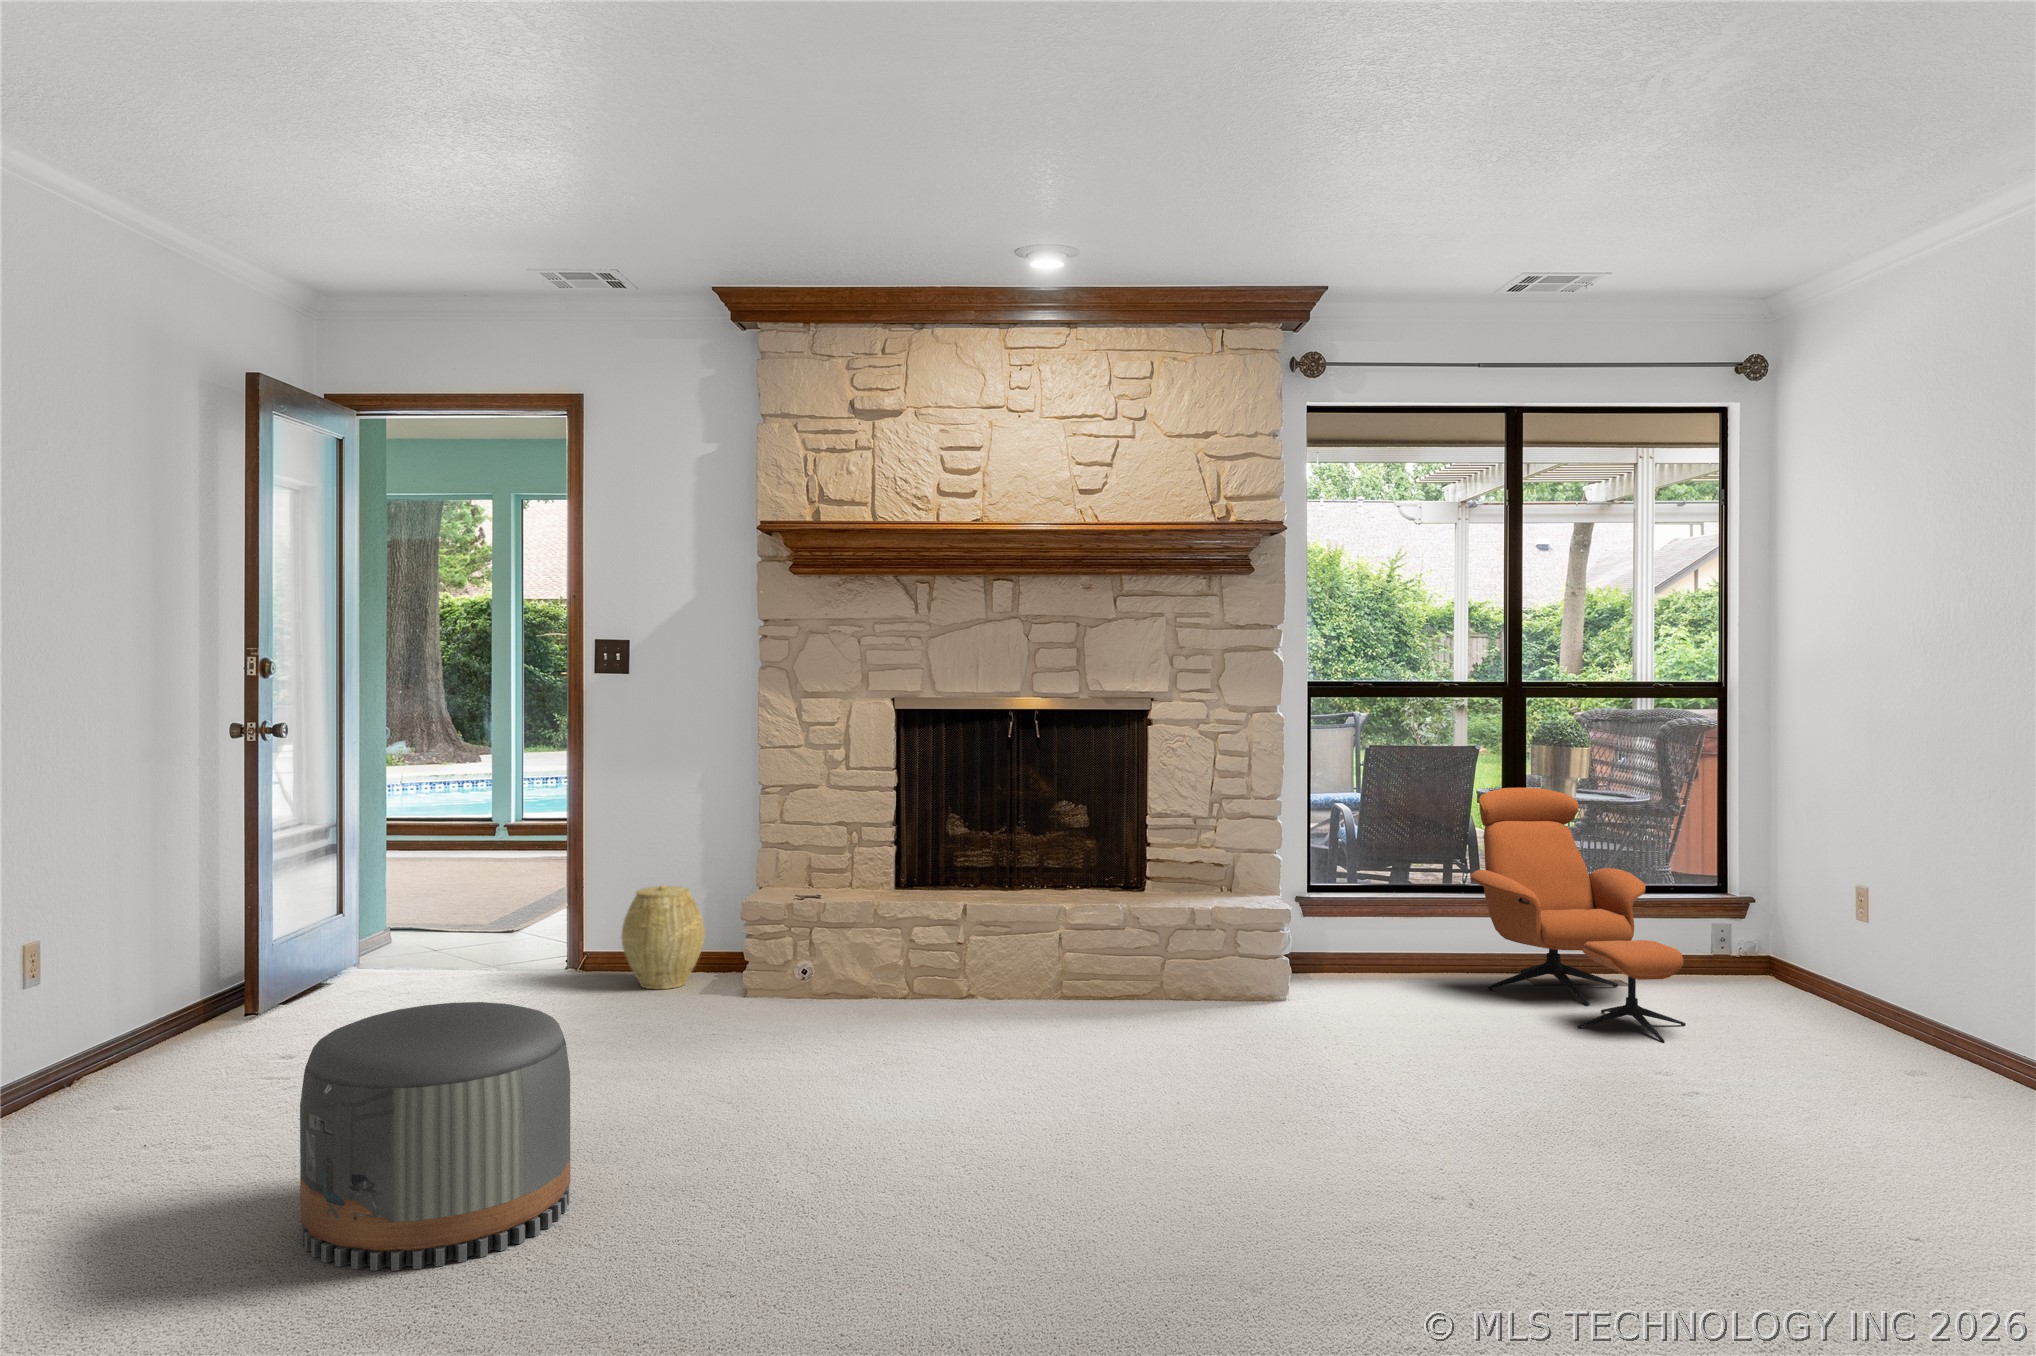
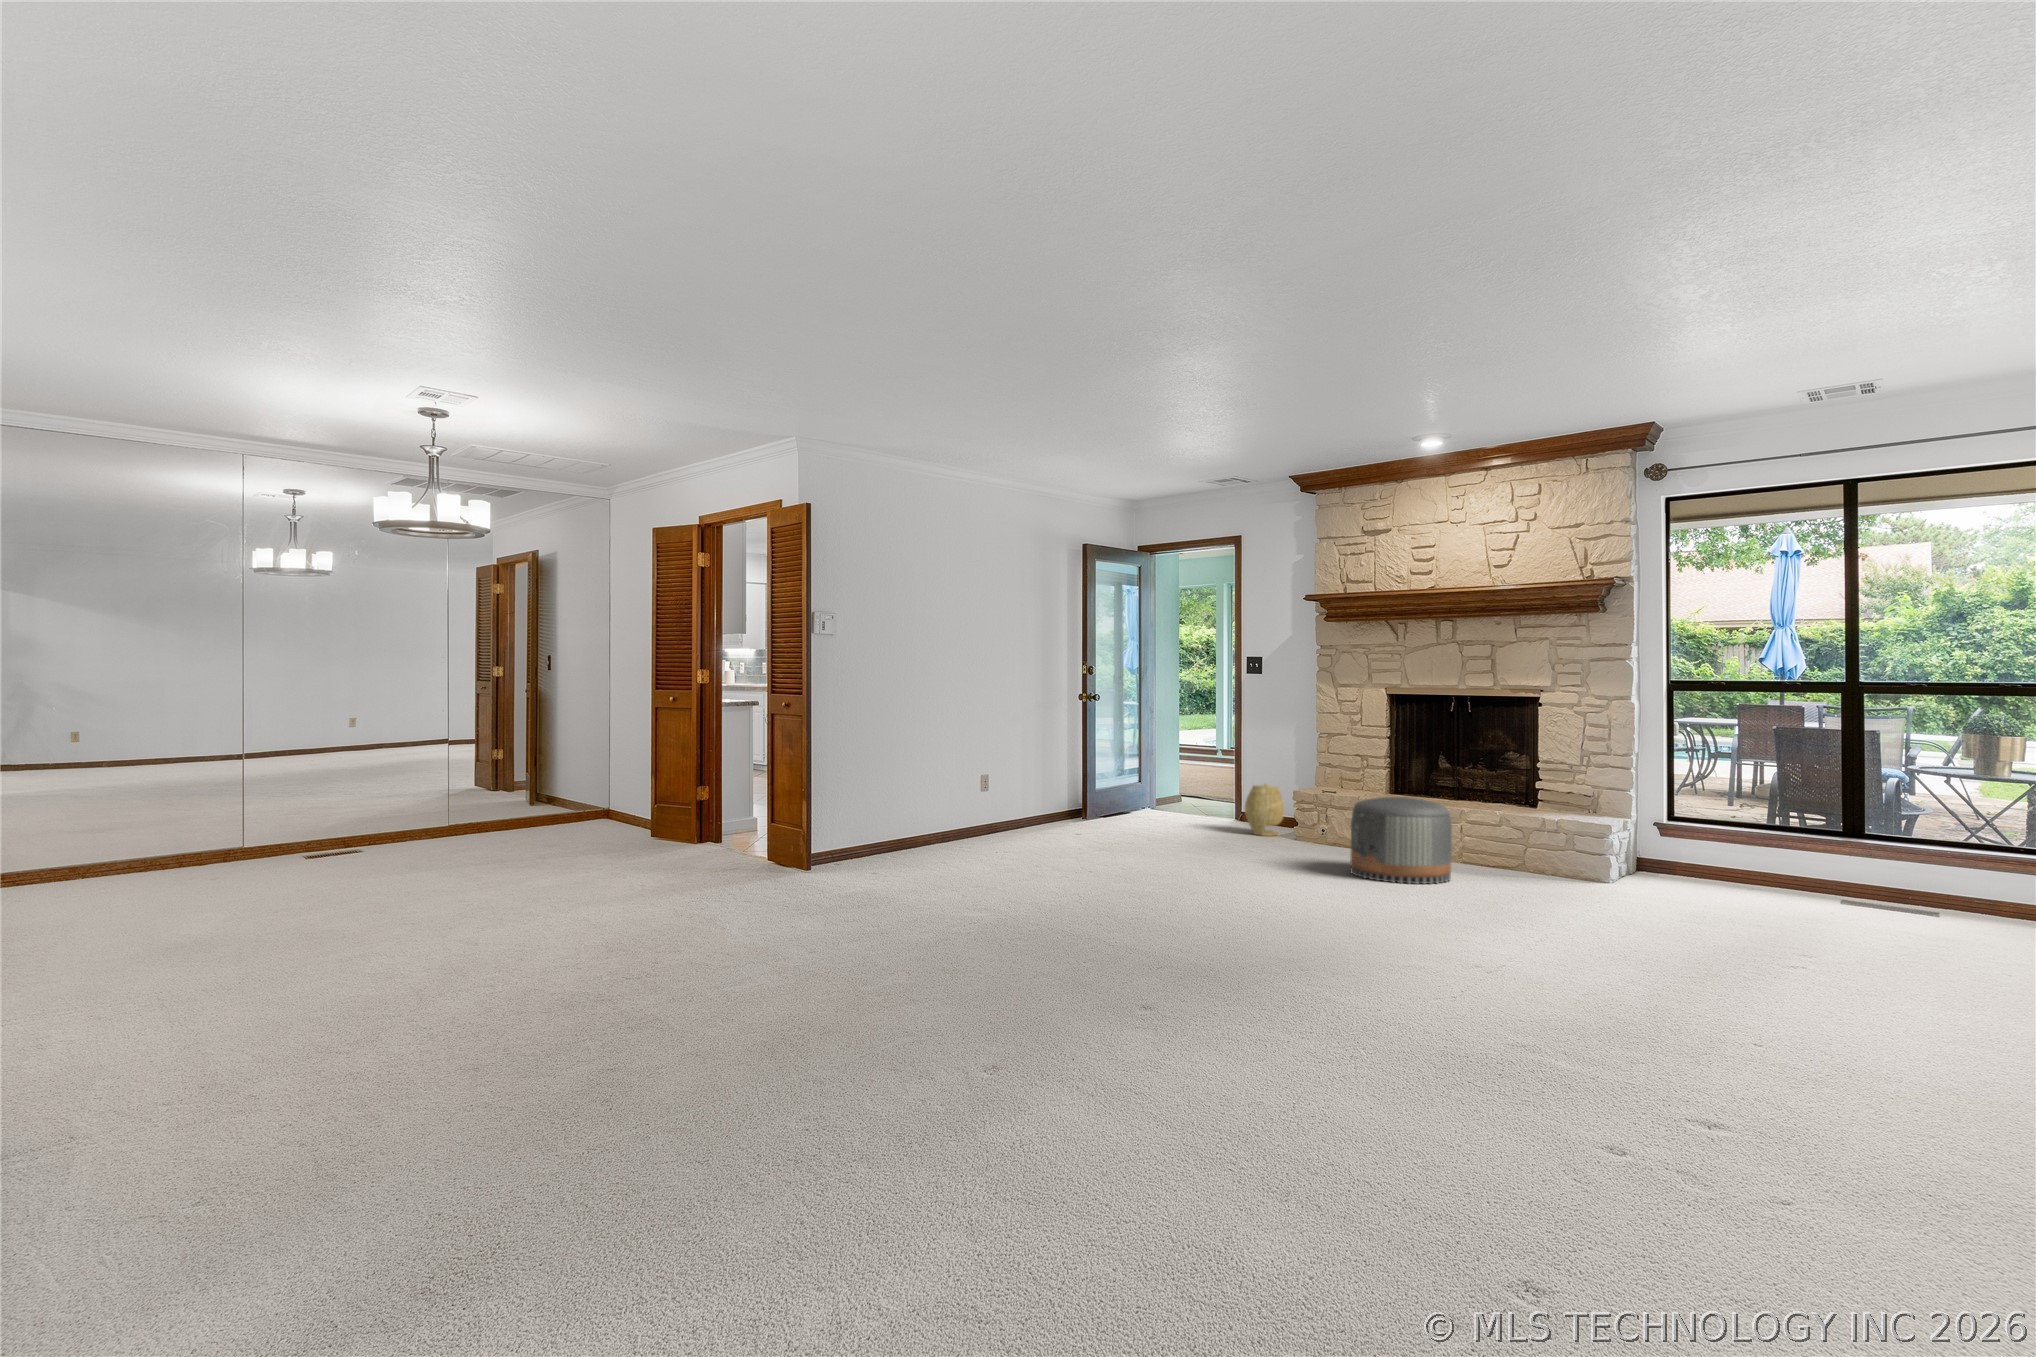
lounge chair: present [1470,788,1686,1042] -> none [1778,759,1932,927]
pouf: present [300,1002,570,1271] -> present [1350,797,1452,884]

